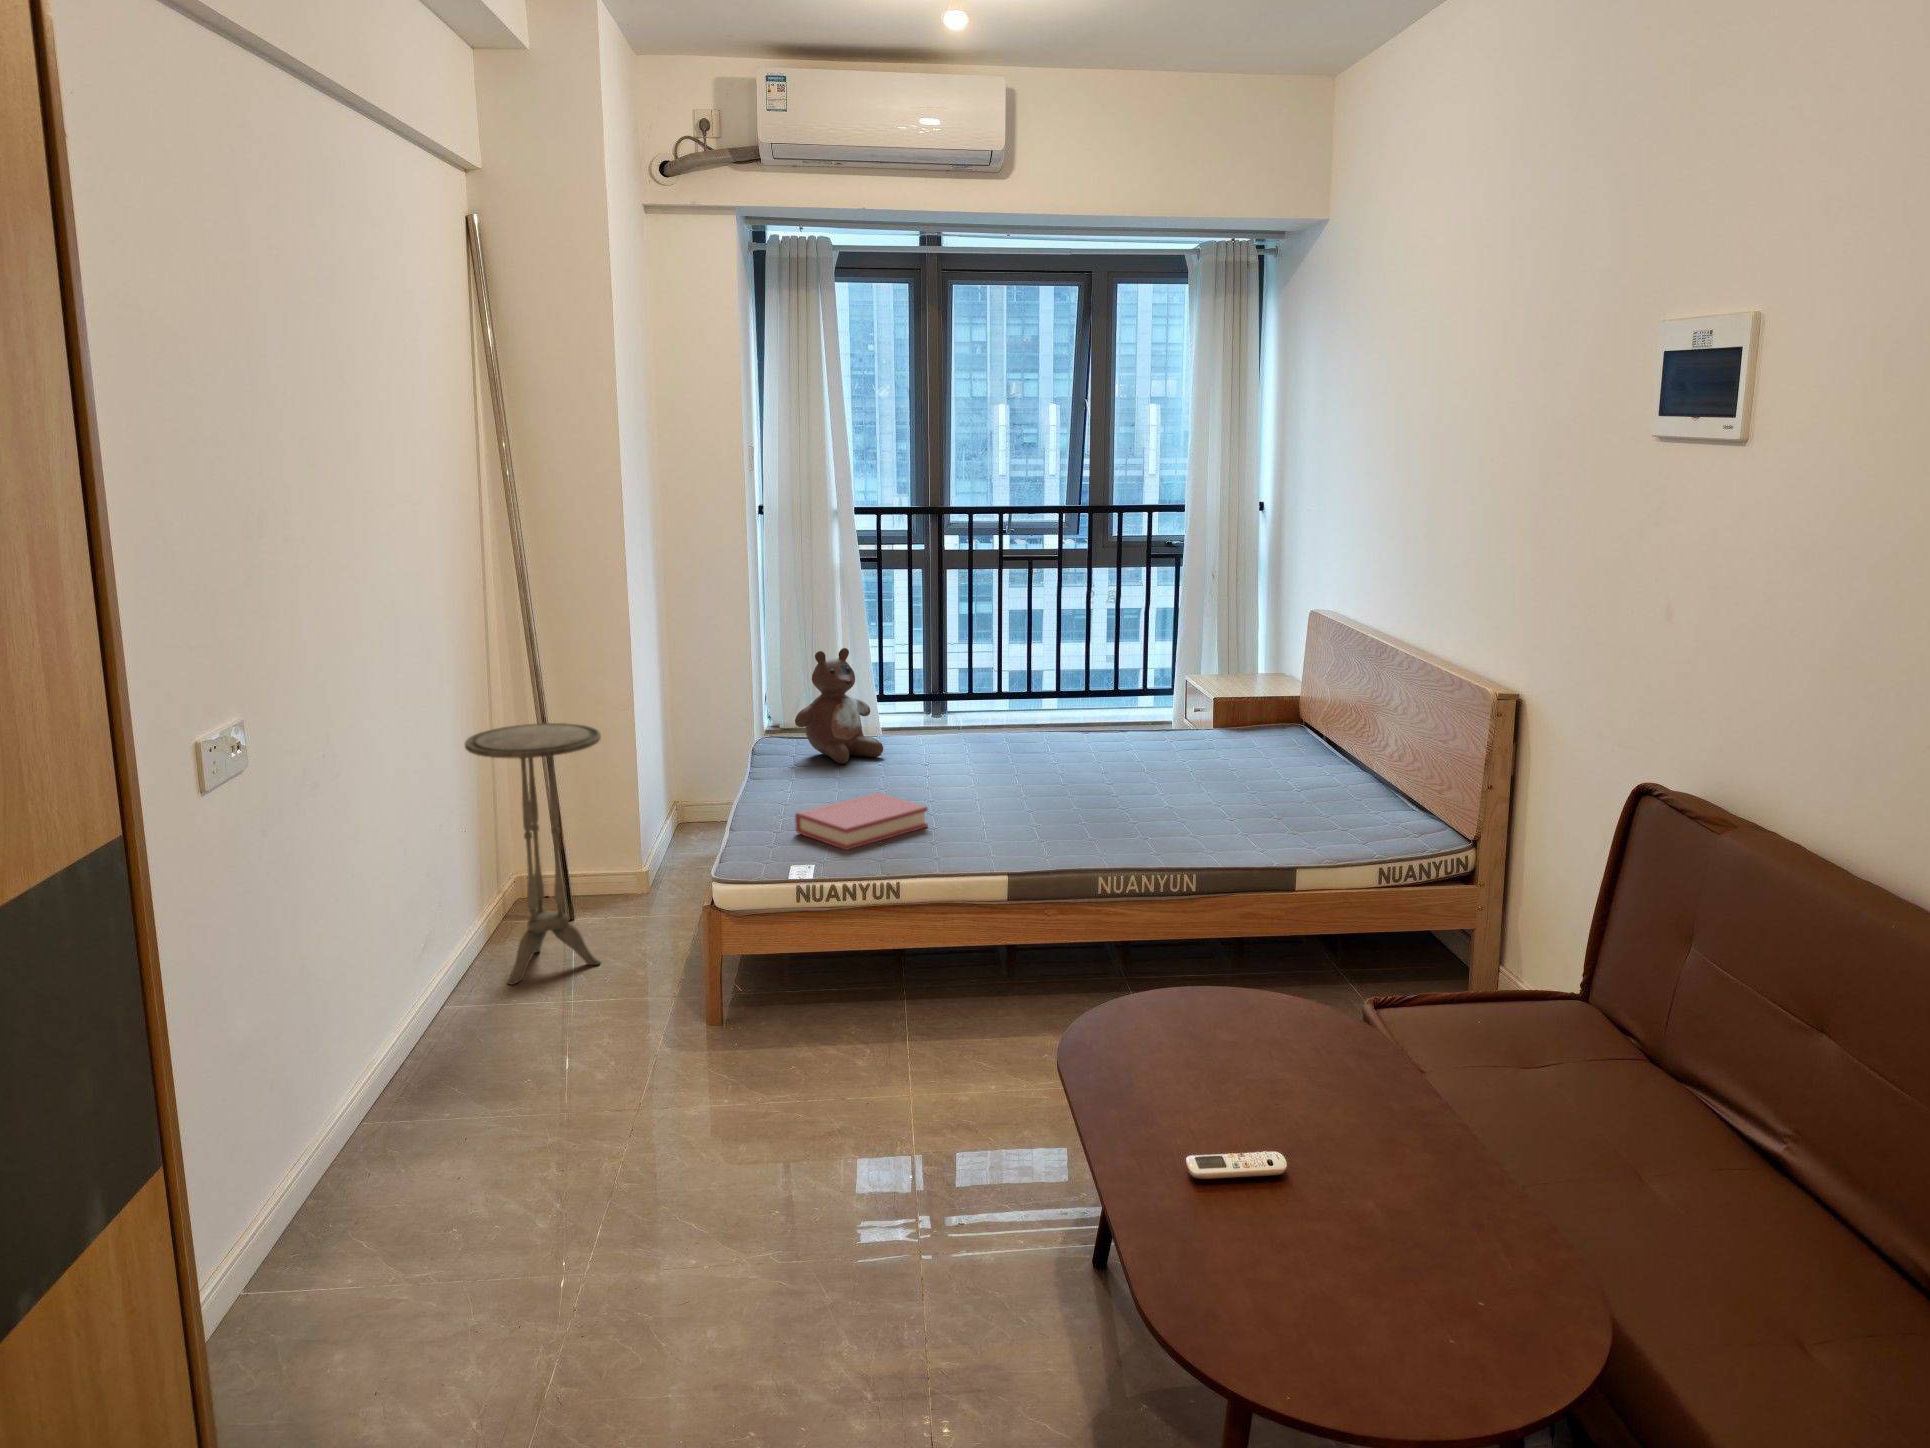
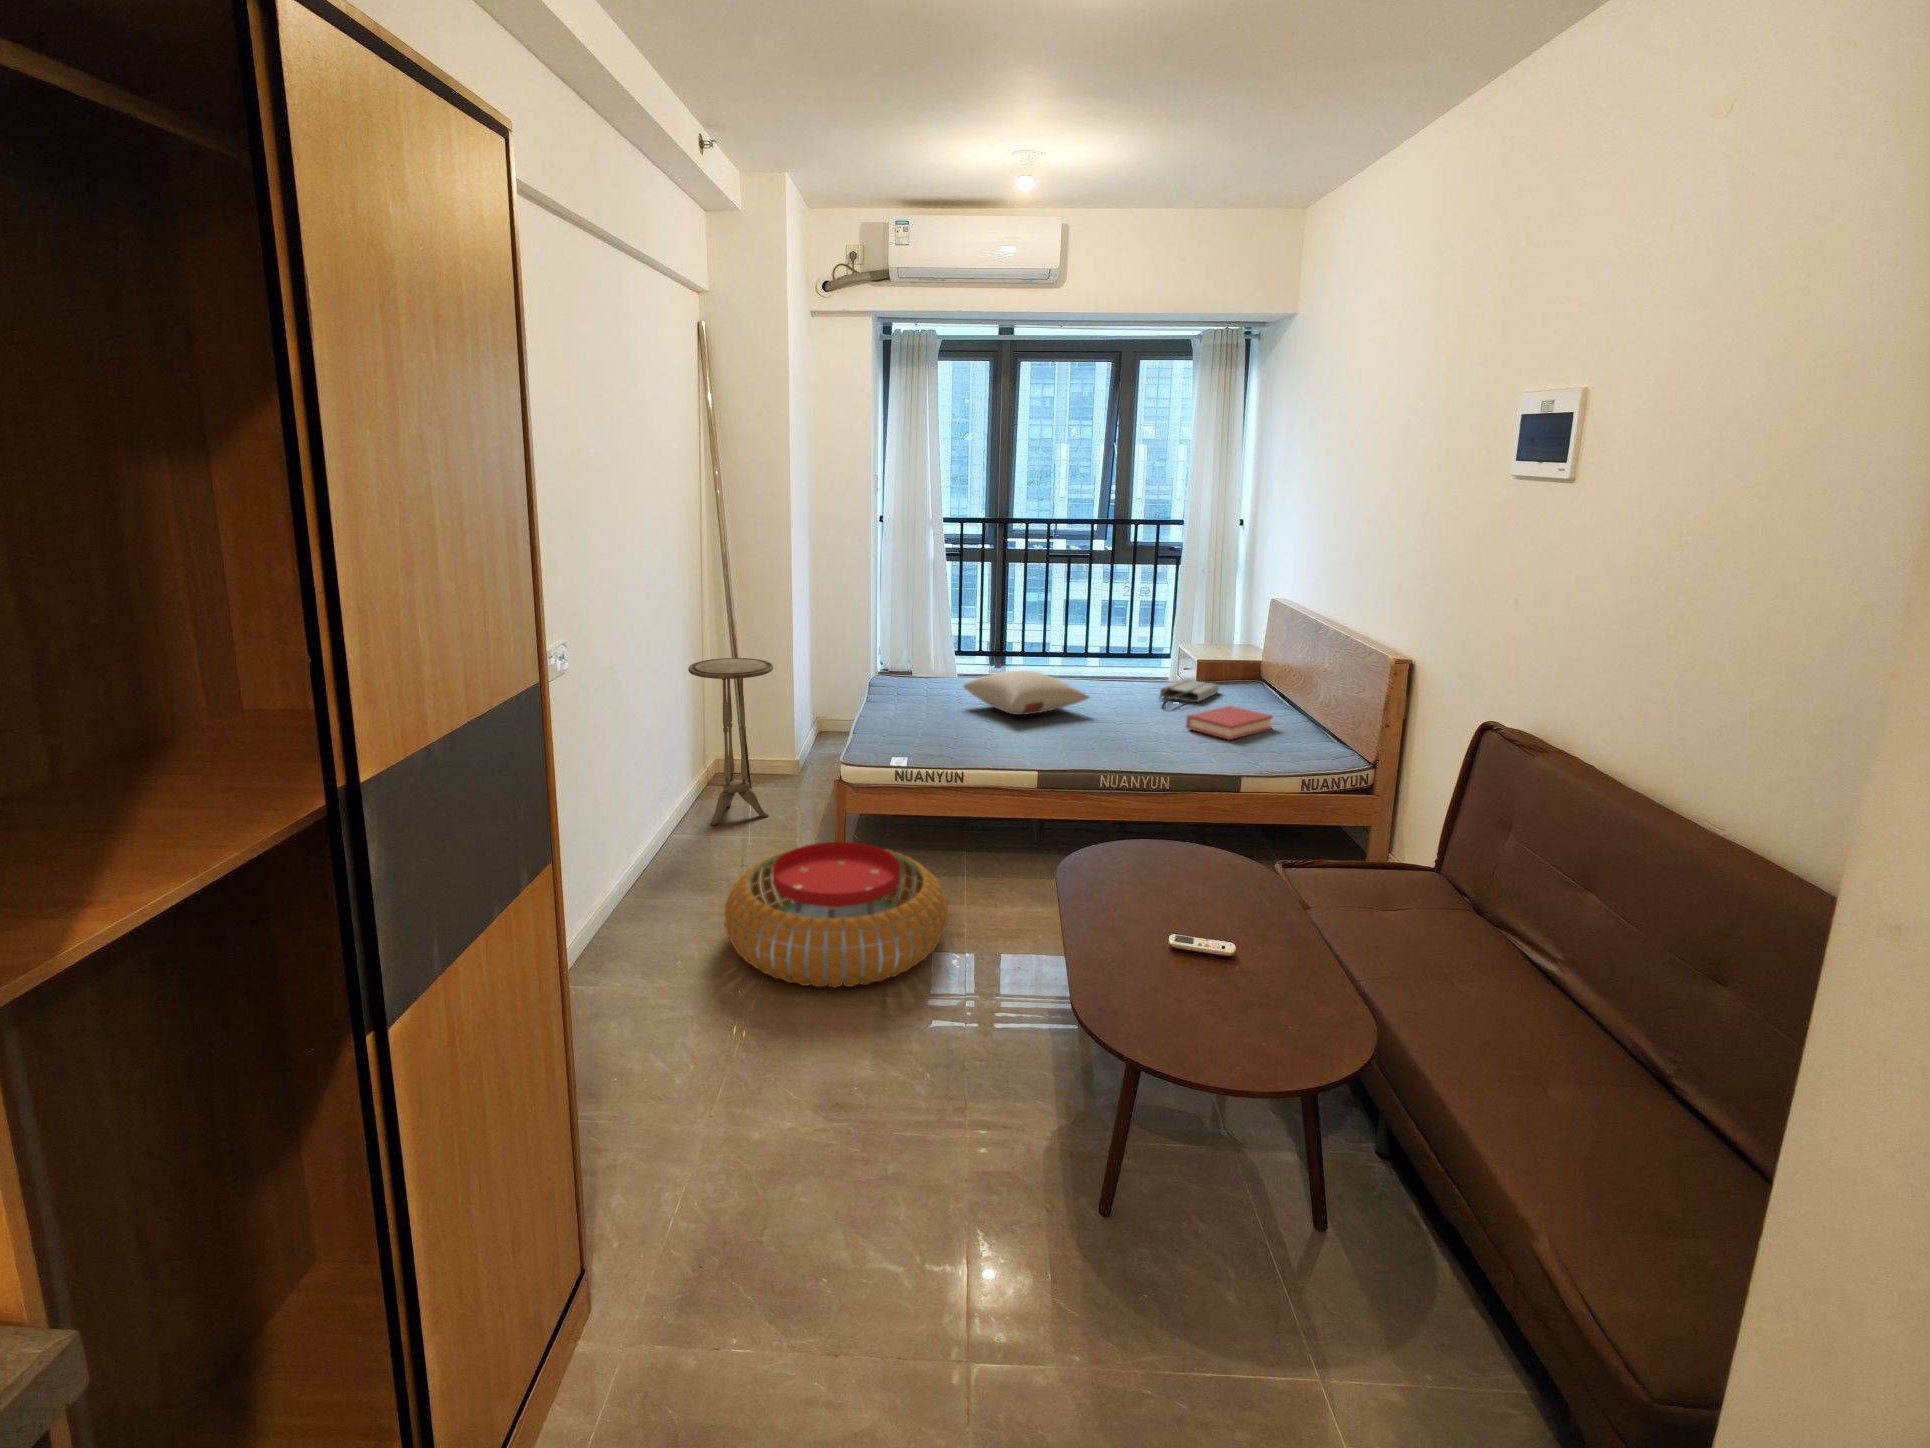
stuffed bear: present [795,648,883,764] -> none [899,616,958,694]
pillow: none [891,725,1075,790] -> present [964,671,1090,715]
tote bag: none [1170,727,1249,762] -> present [1159,680,1219,702]
hardback book: present [795,793,928,850] -> present [1186,706,1273,740]
pouf: none [527,1007,885,1253] -> present [724,842,947,988]

